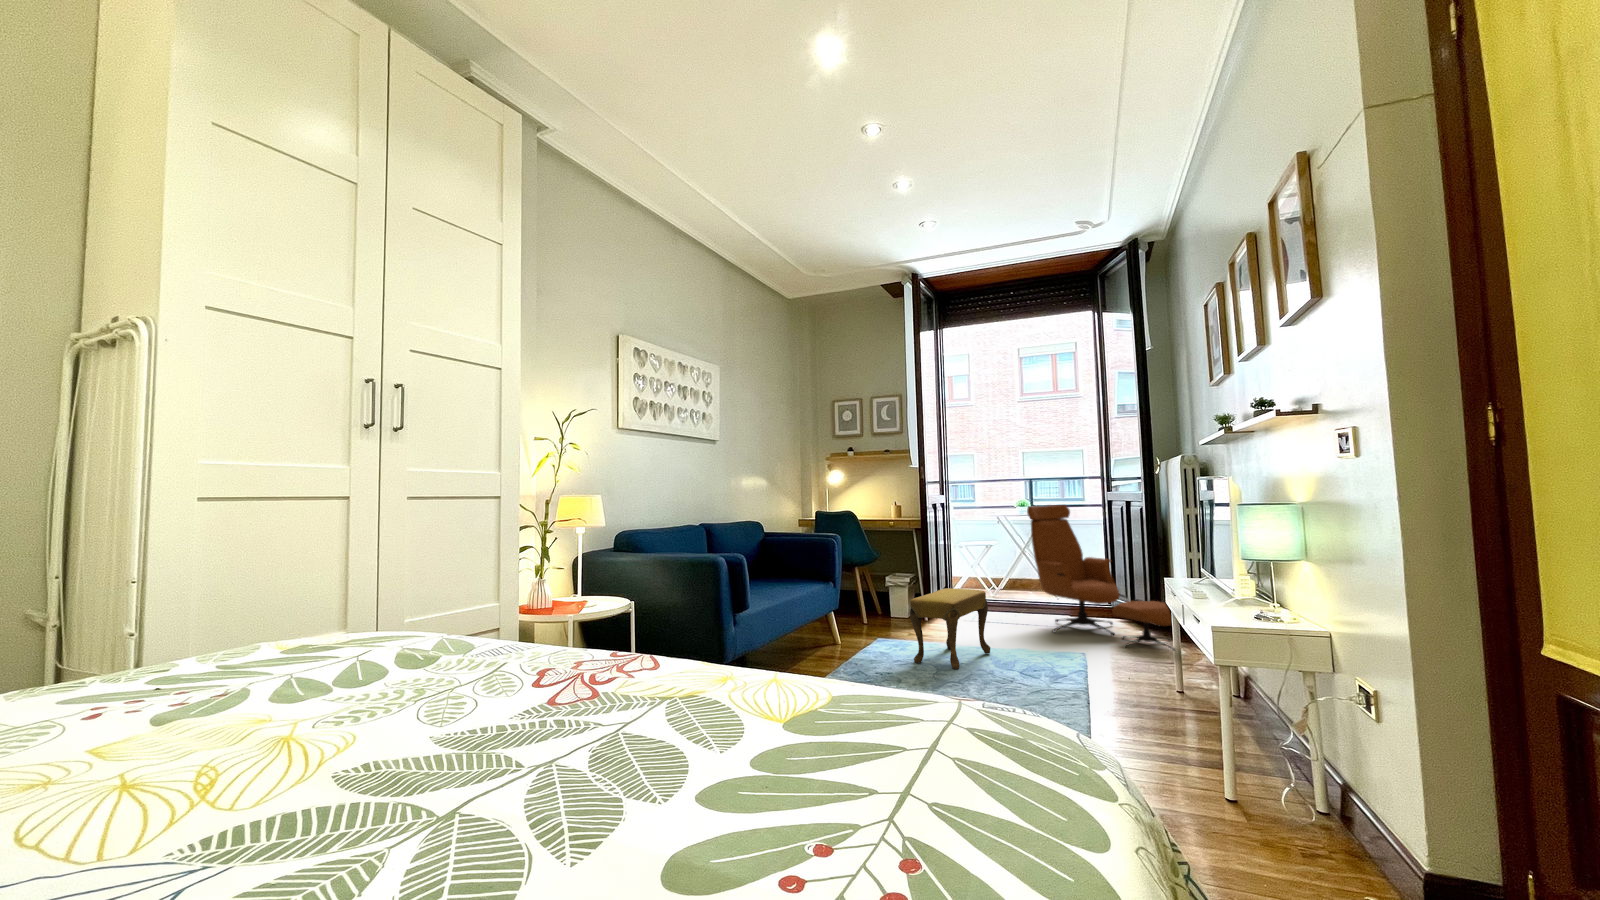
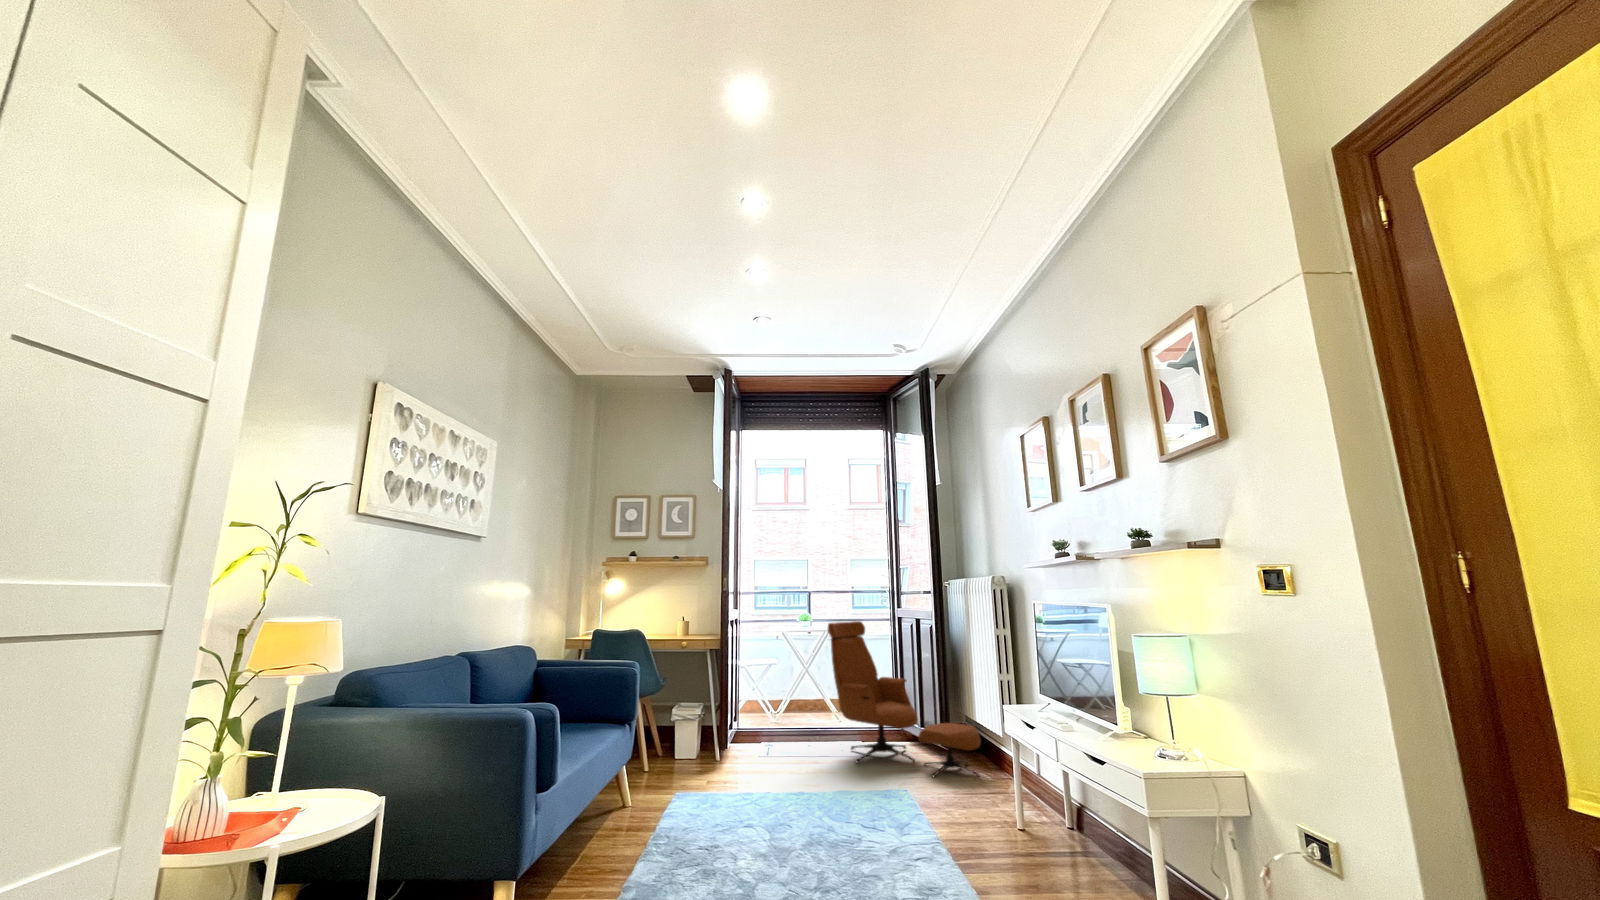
footstool: present [910,588,990,669] -> none [729,722,810,827]

